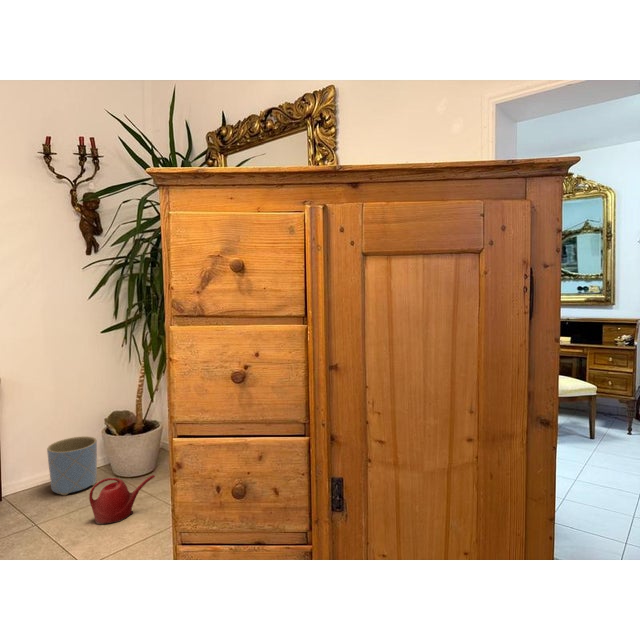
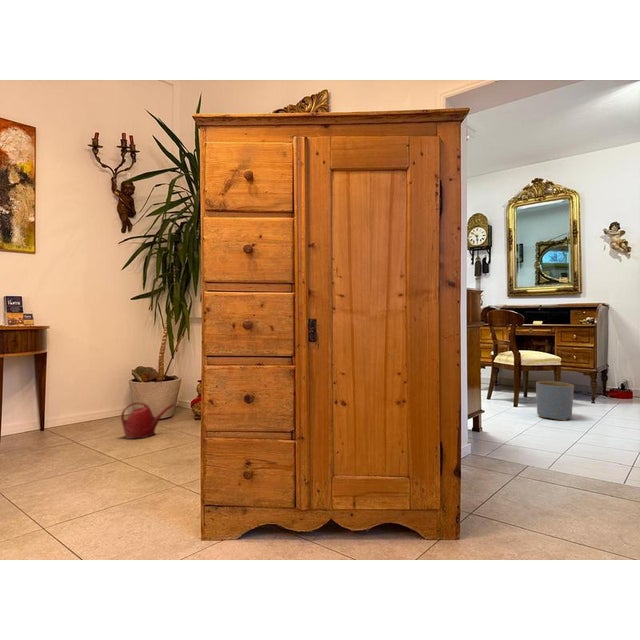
planter: present [47,437,97,495] -> present [536,381,574,421]

